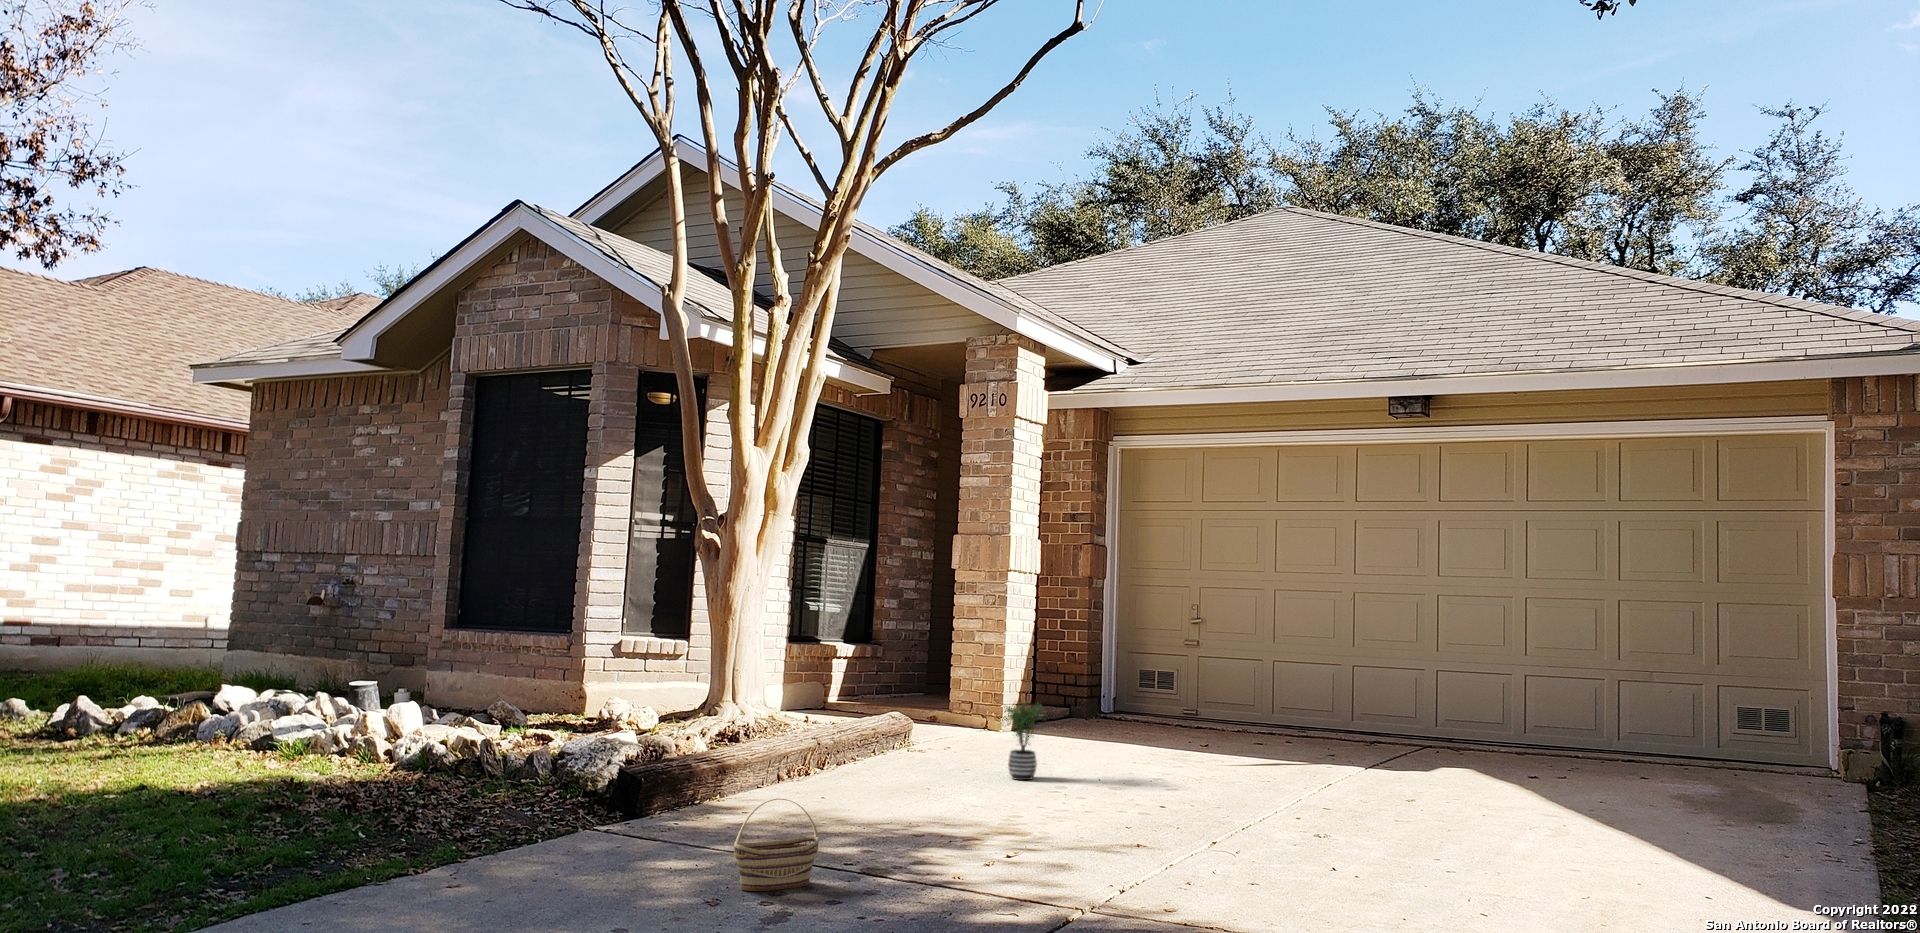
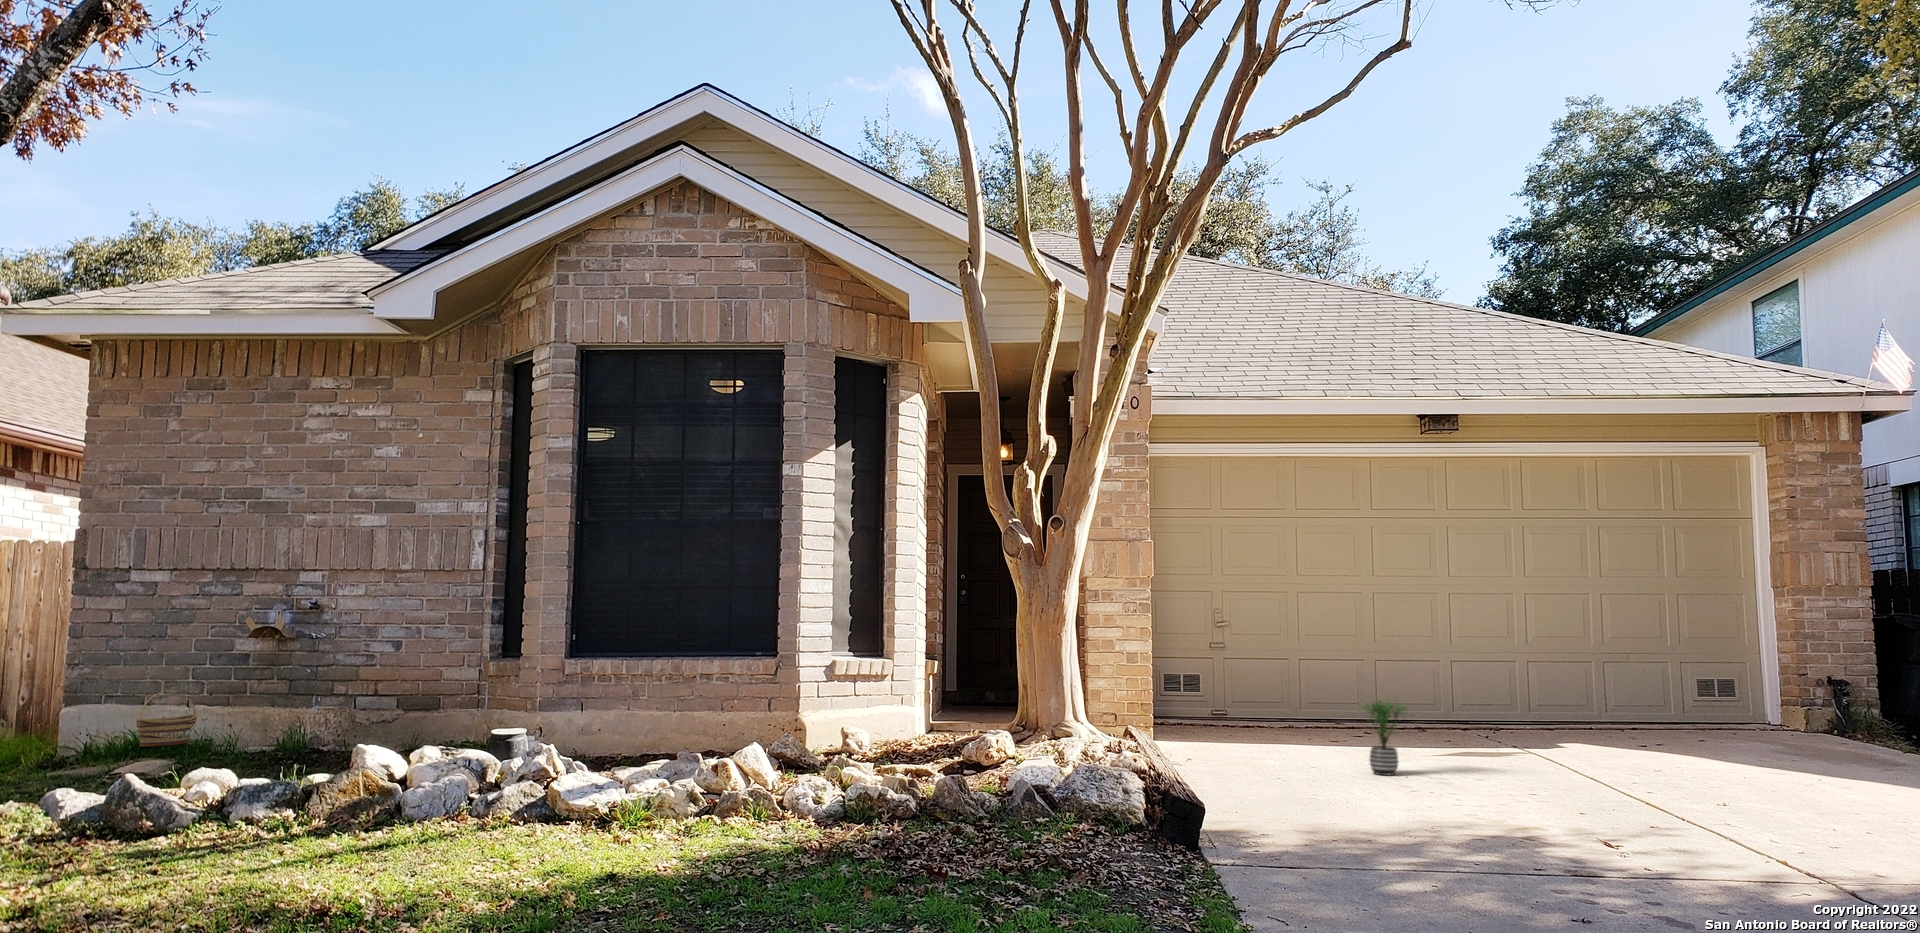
basket: present [734,799,819,891] -> present [136,690,197,747]

